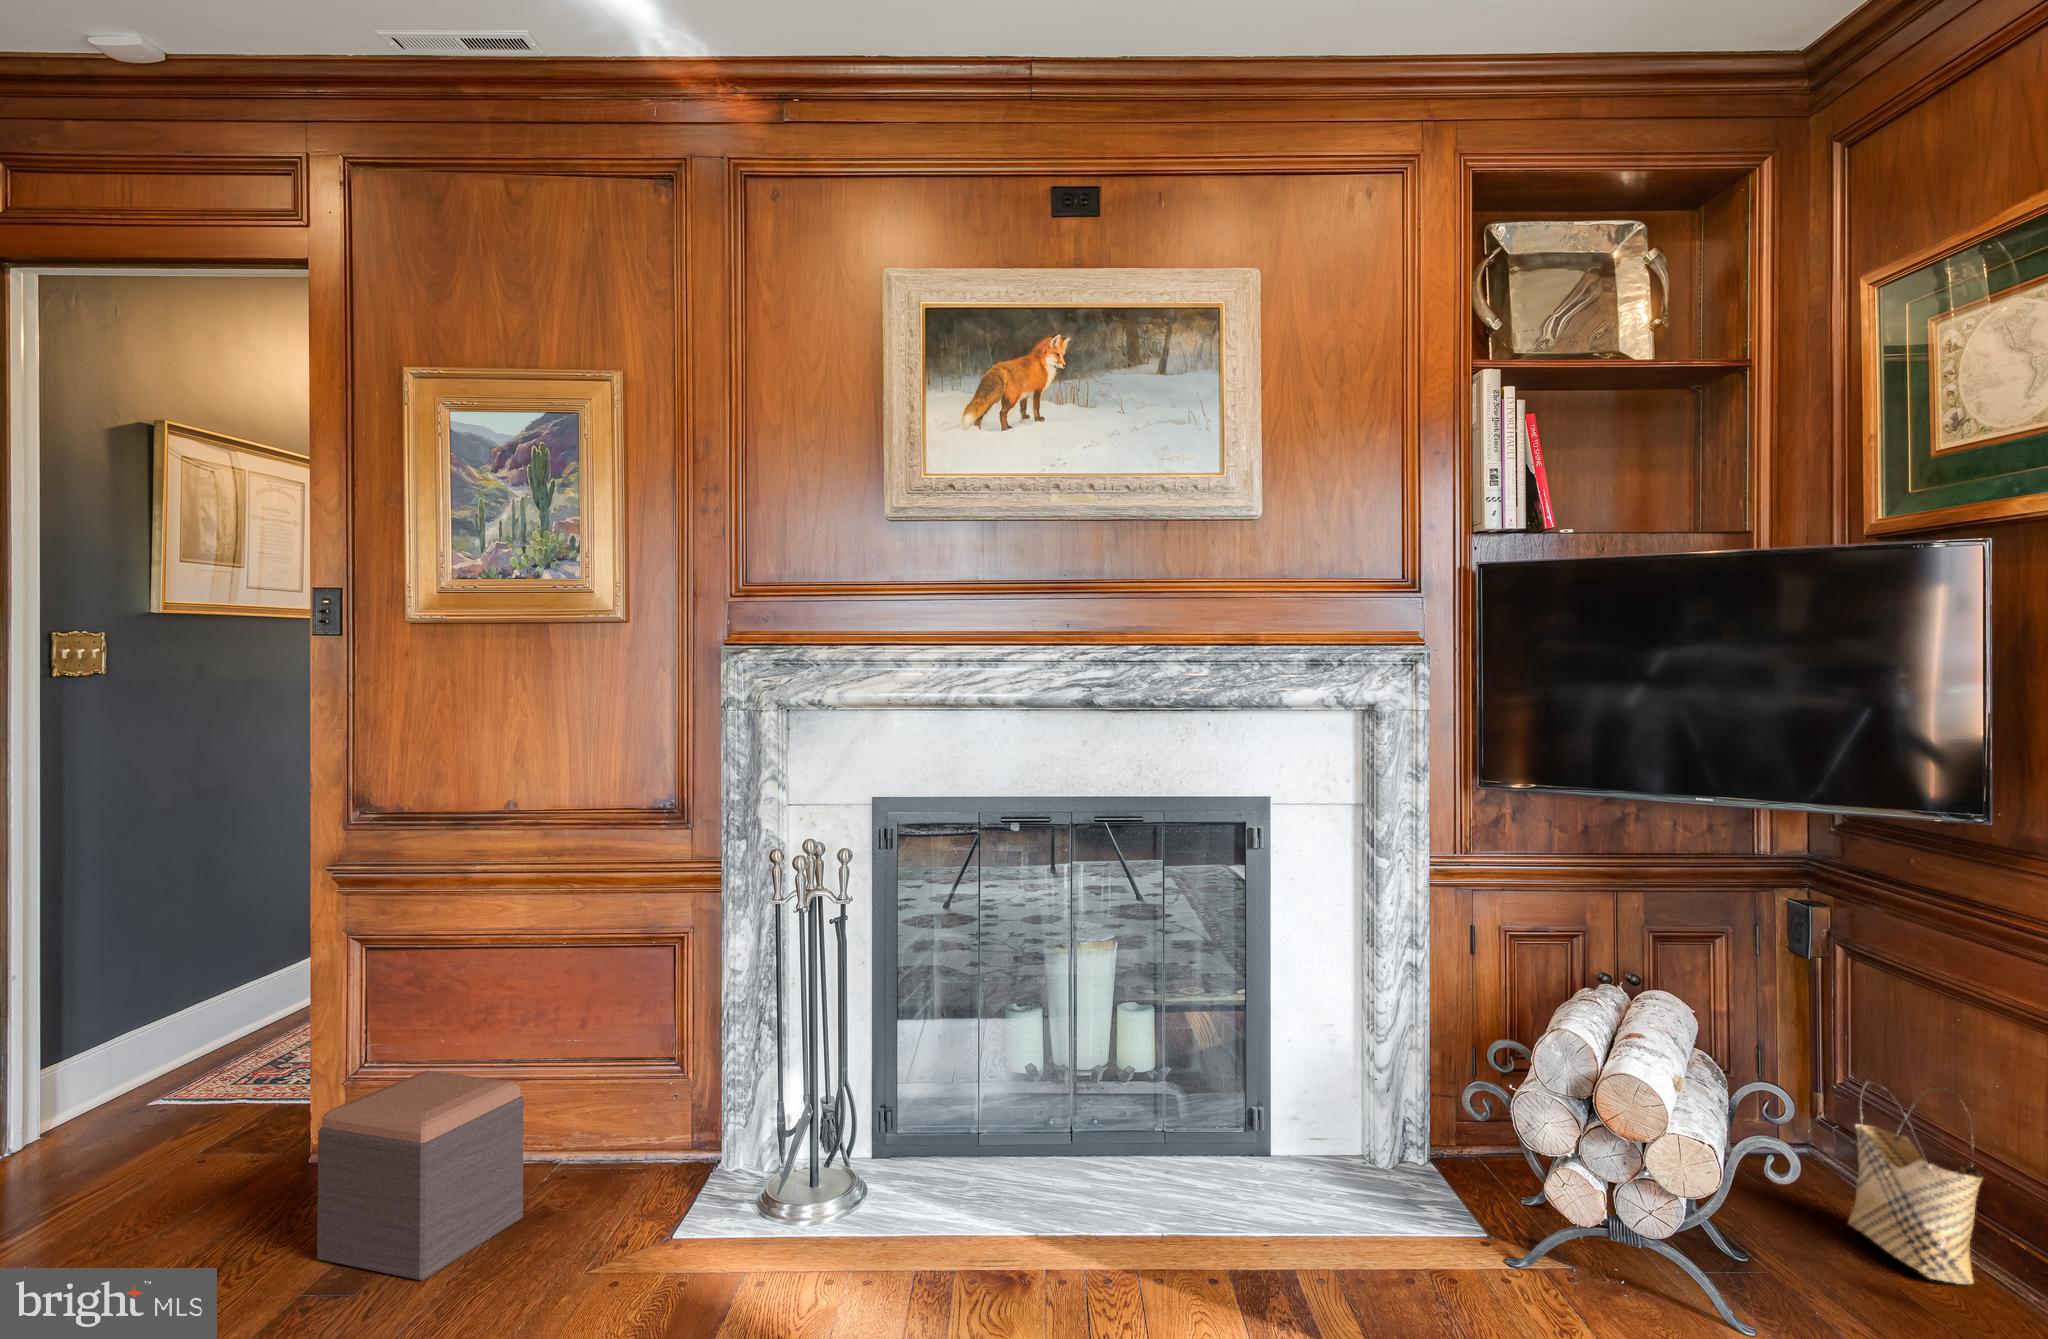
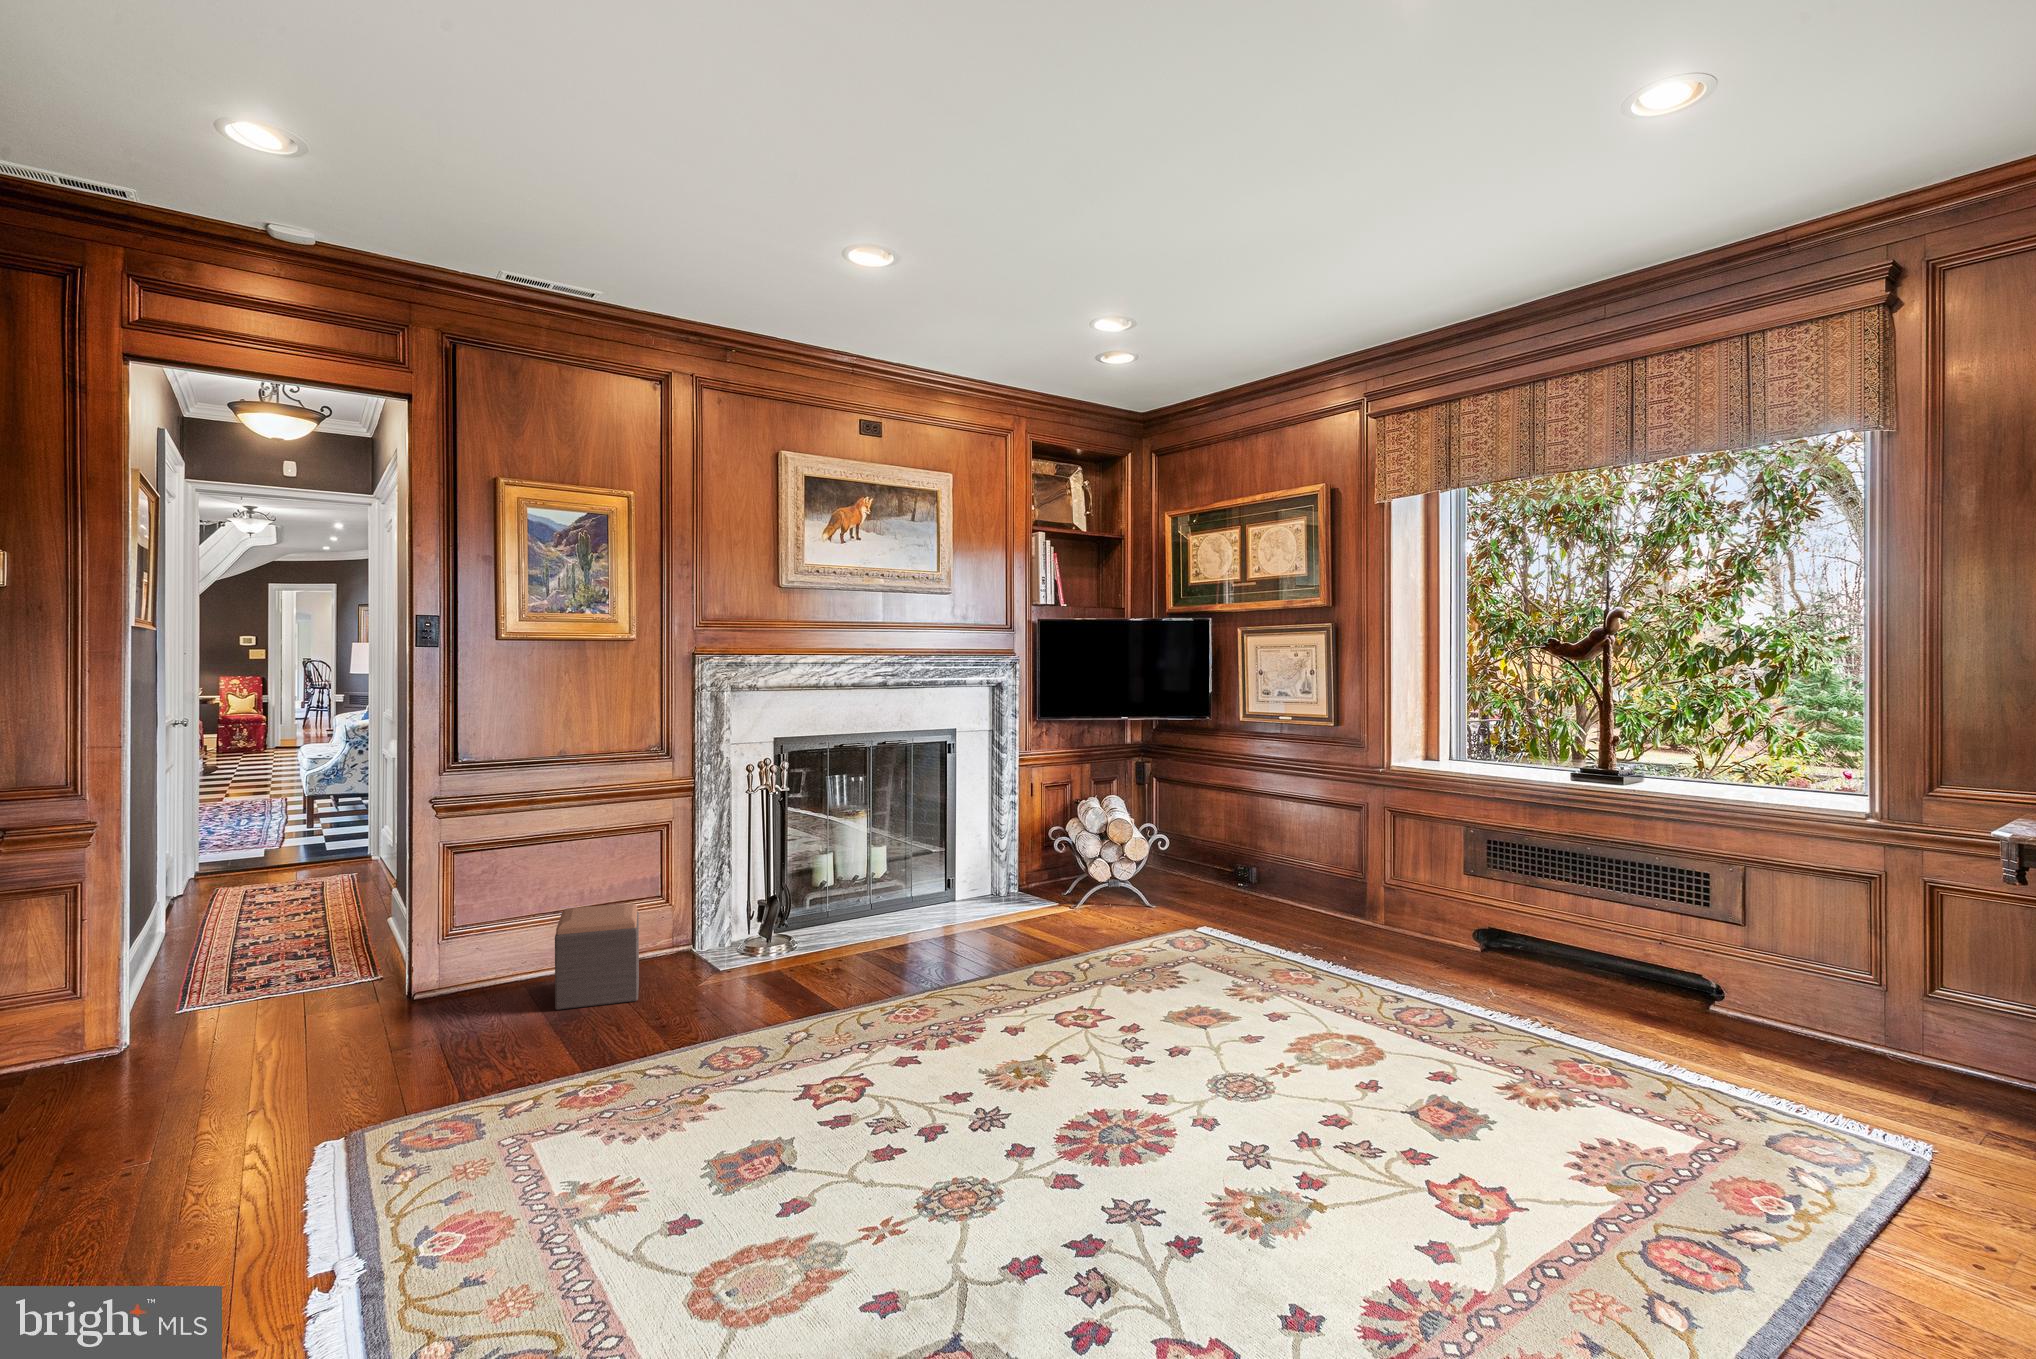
woven basket: present [1848,1082,1983,1285] -> none [1165,820,1207,886]

